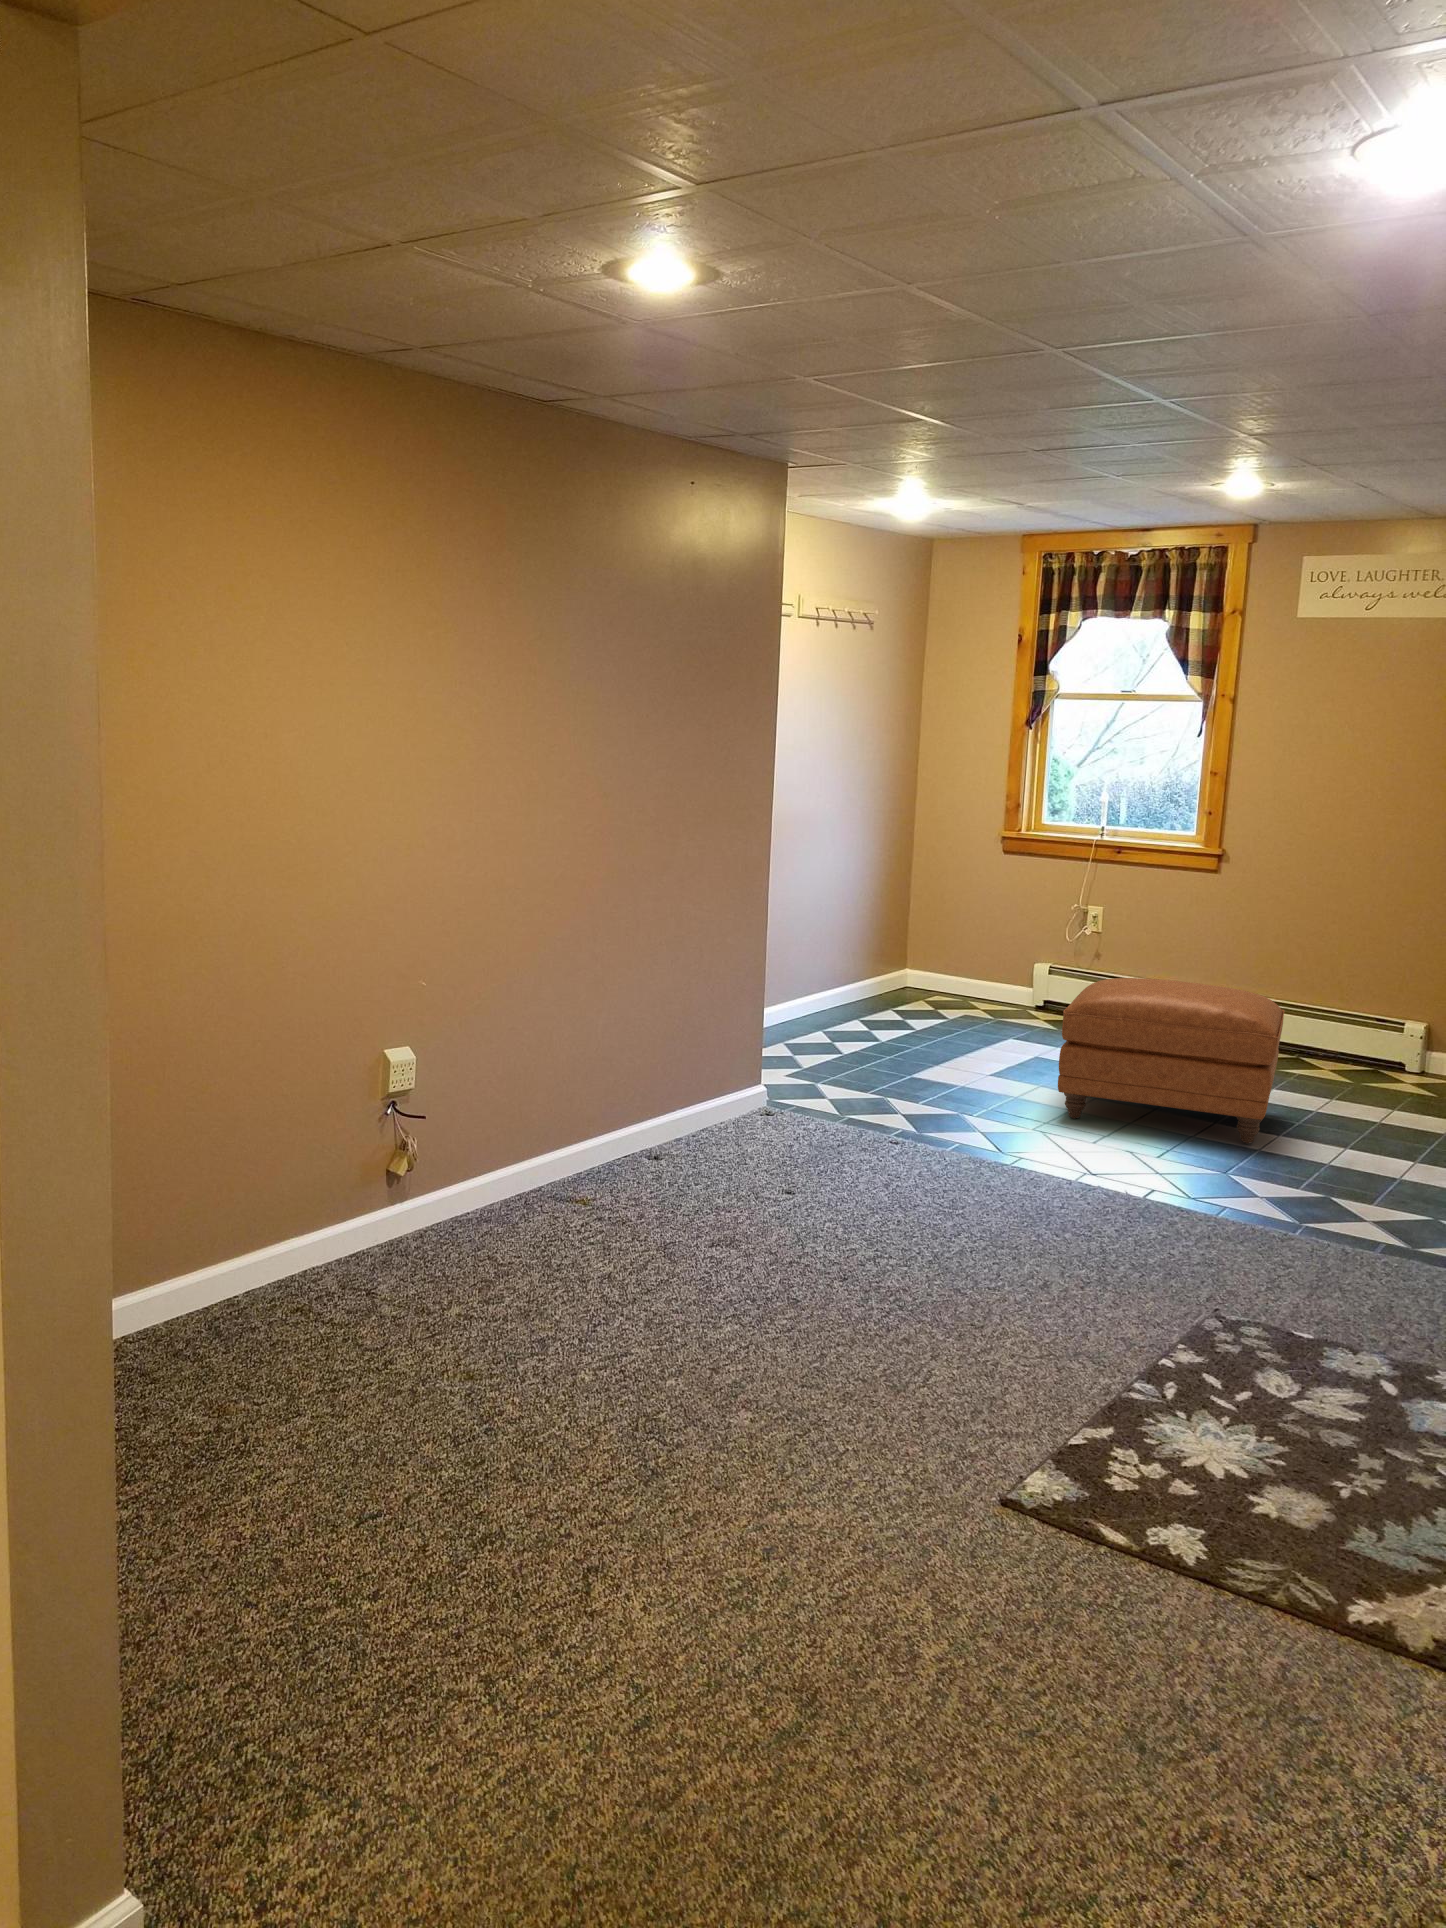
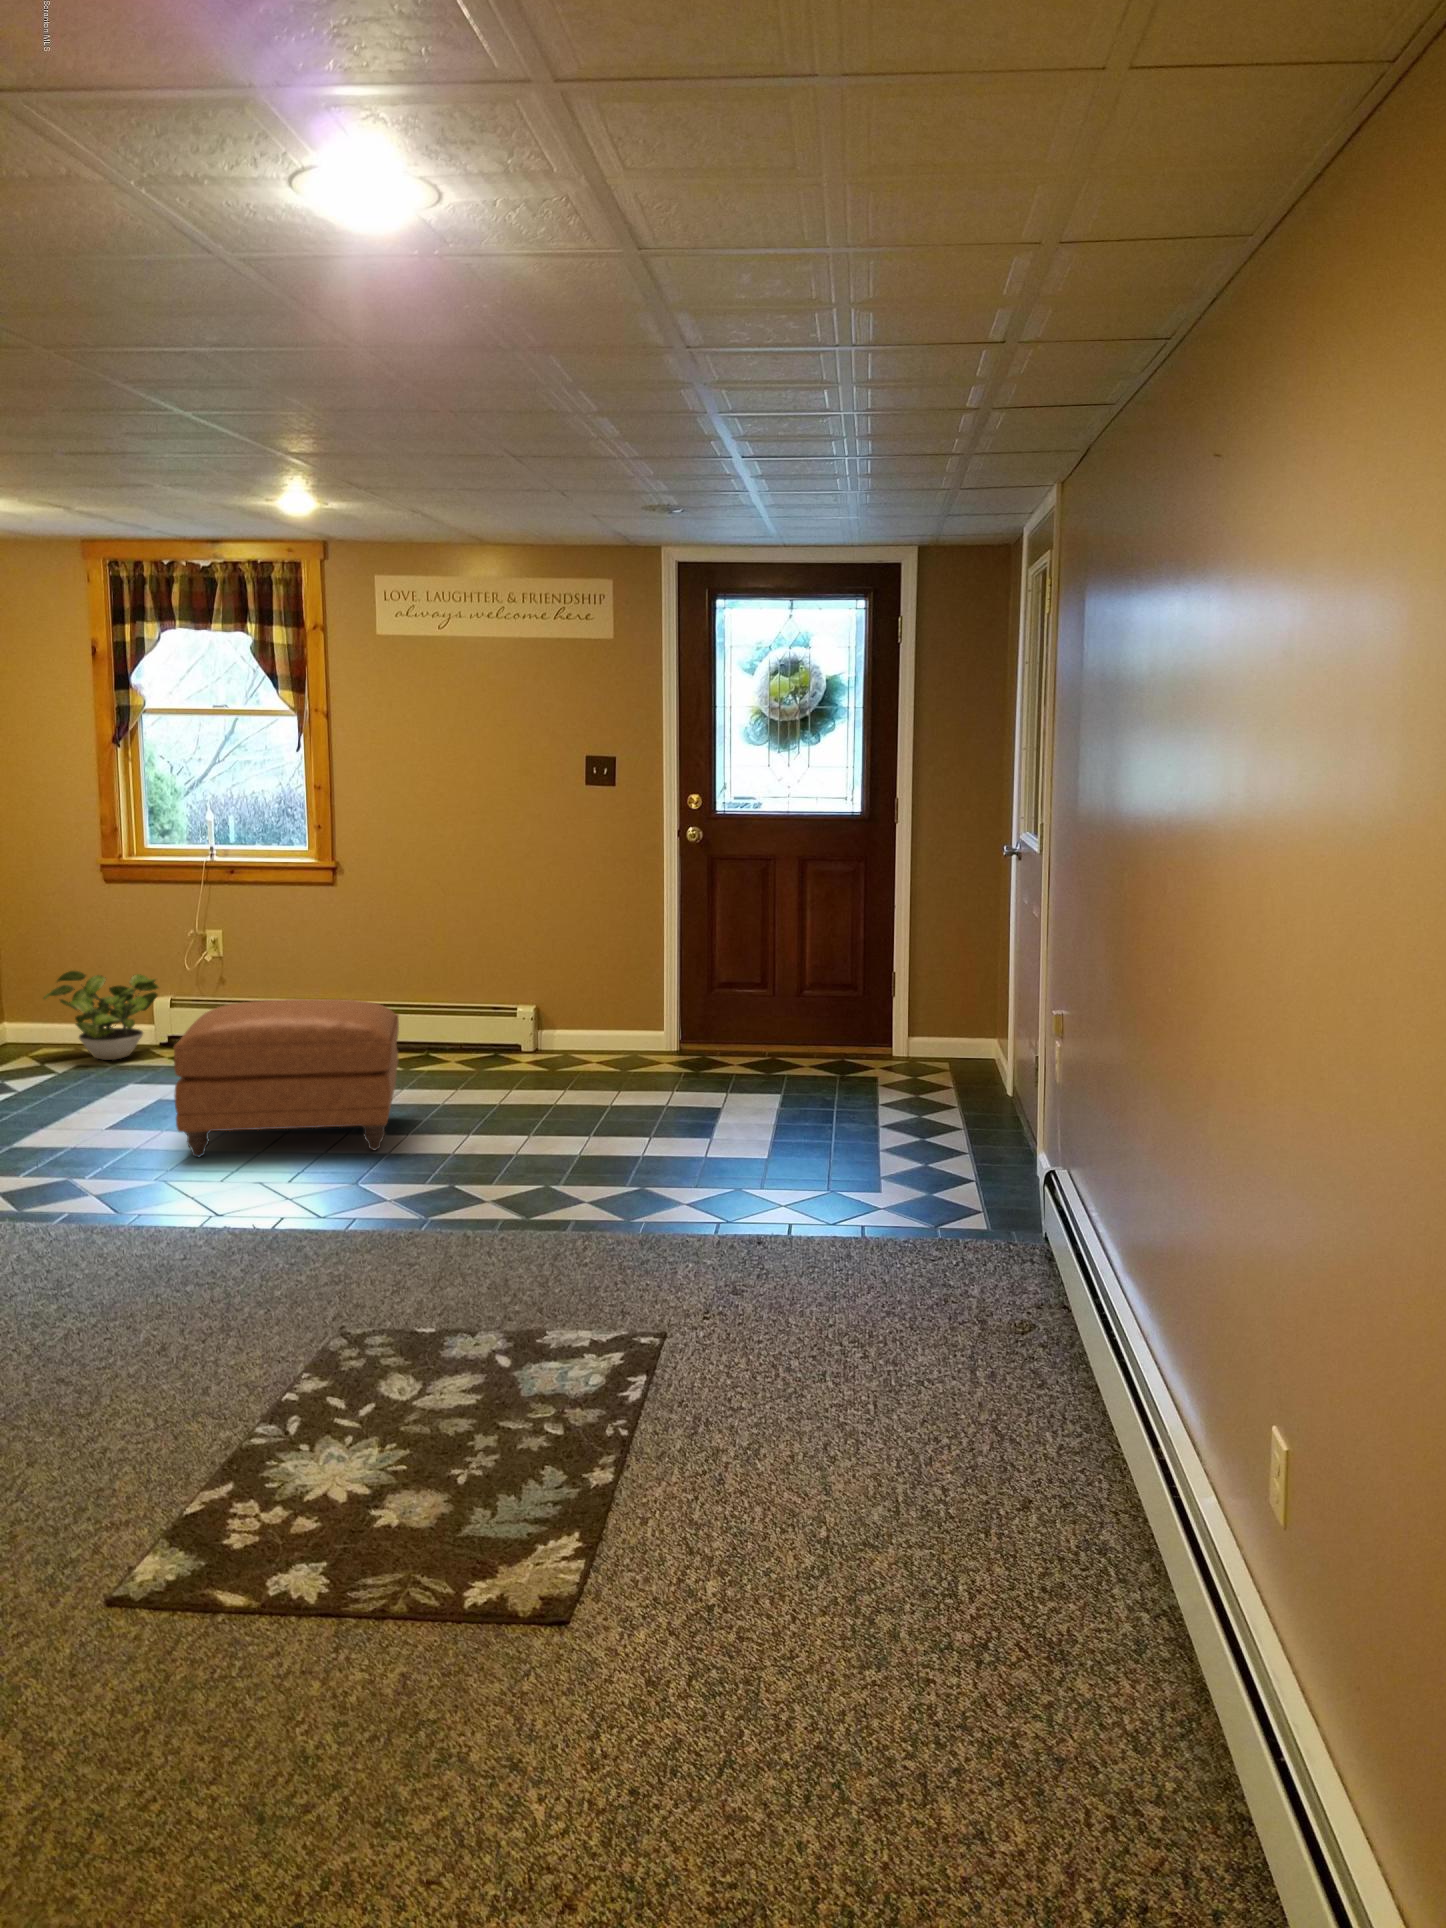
potted plant: none [943,931,1044,1017] -> present [43,971,159,1060]

